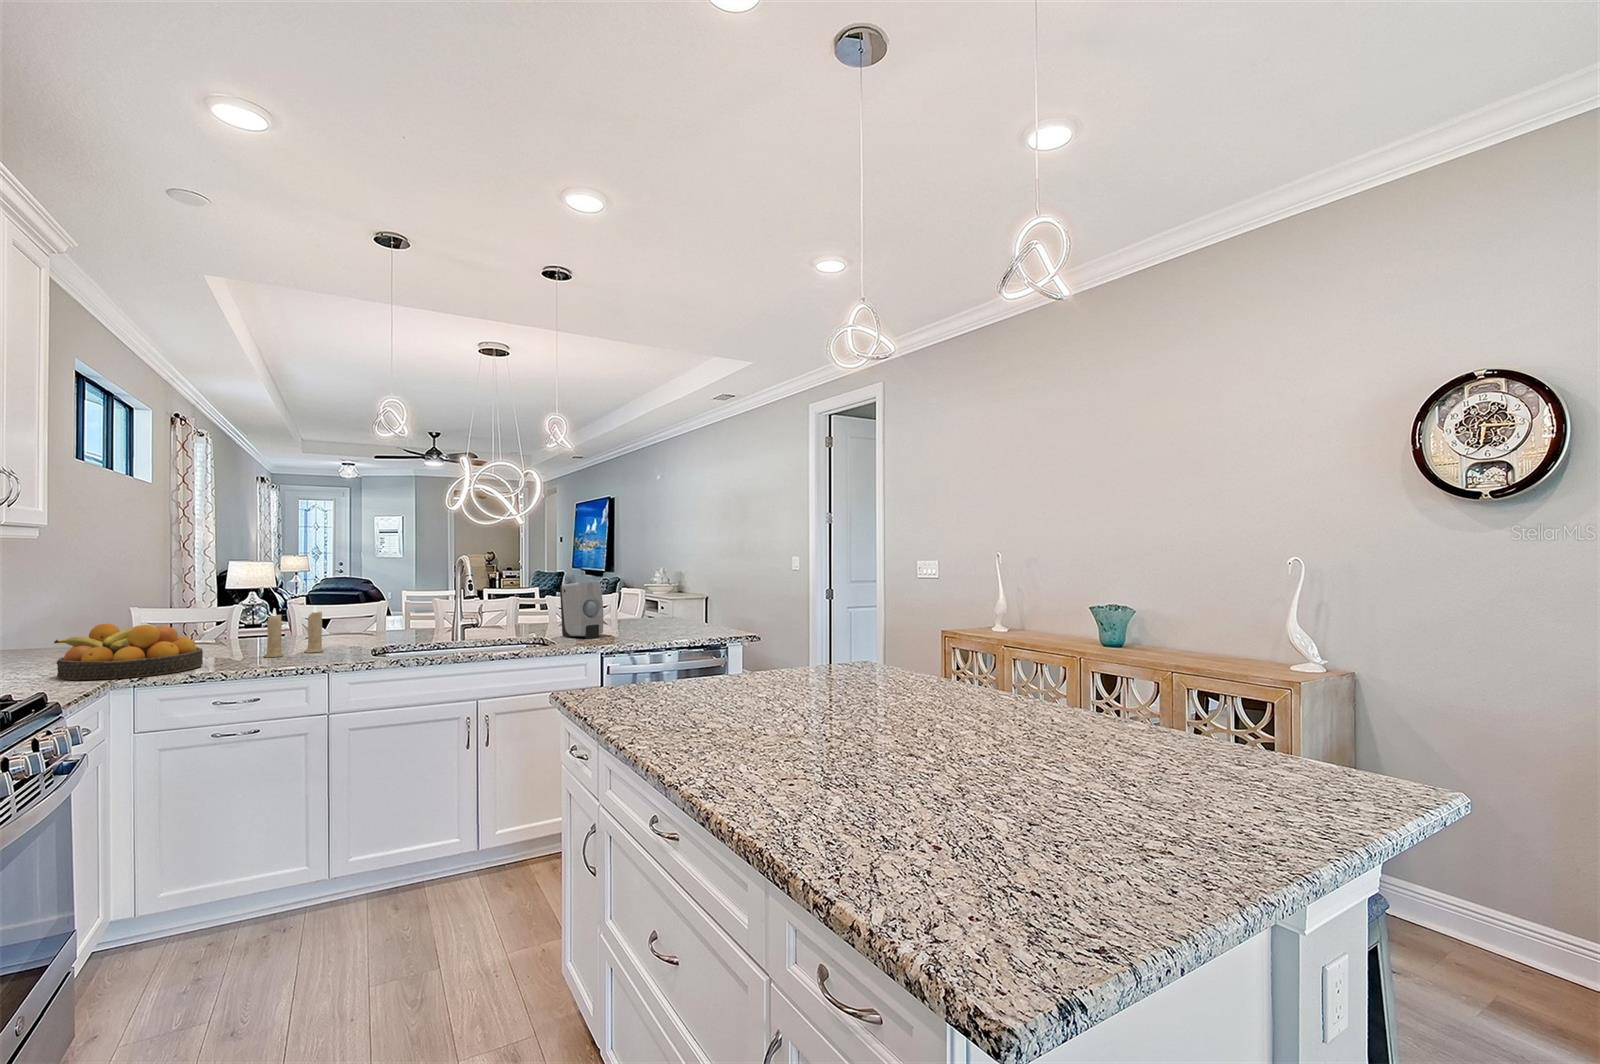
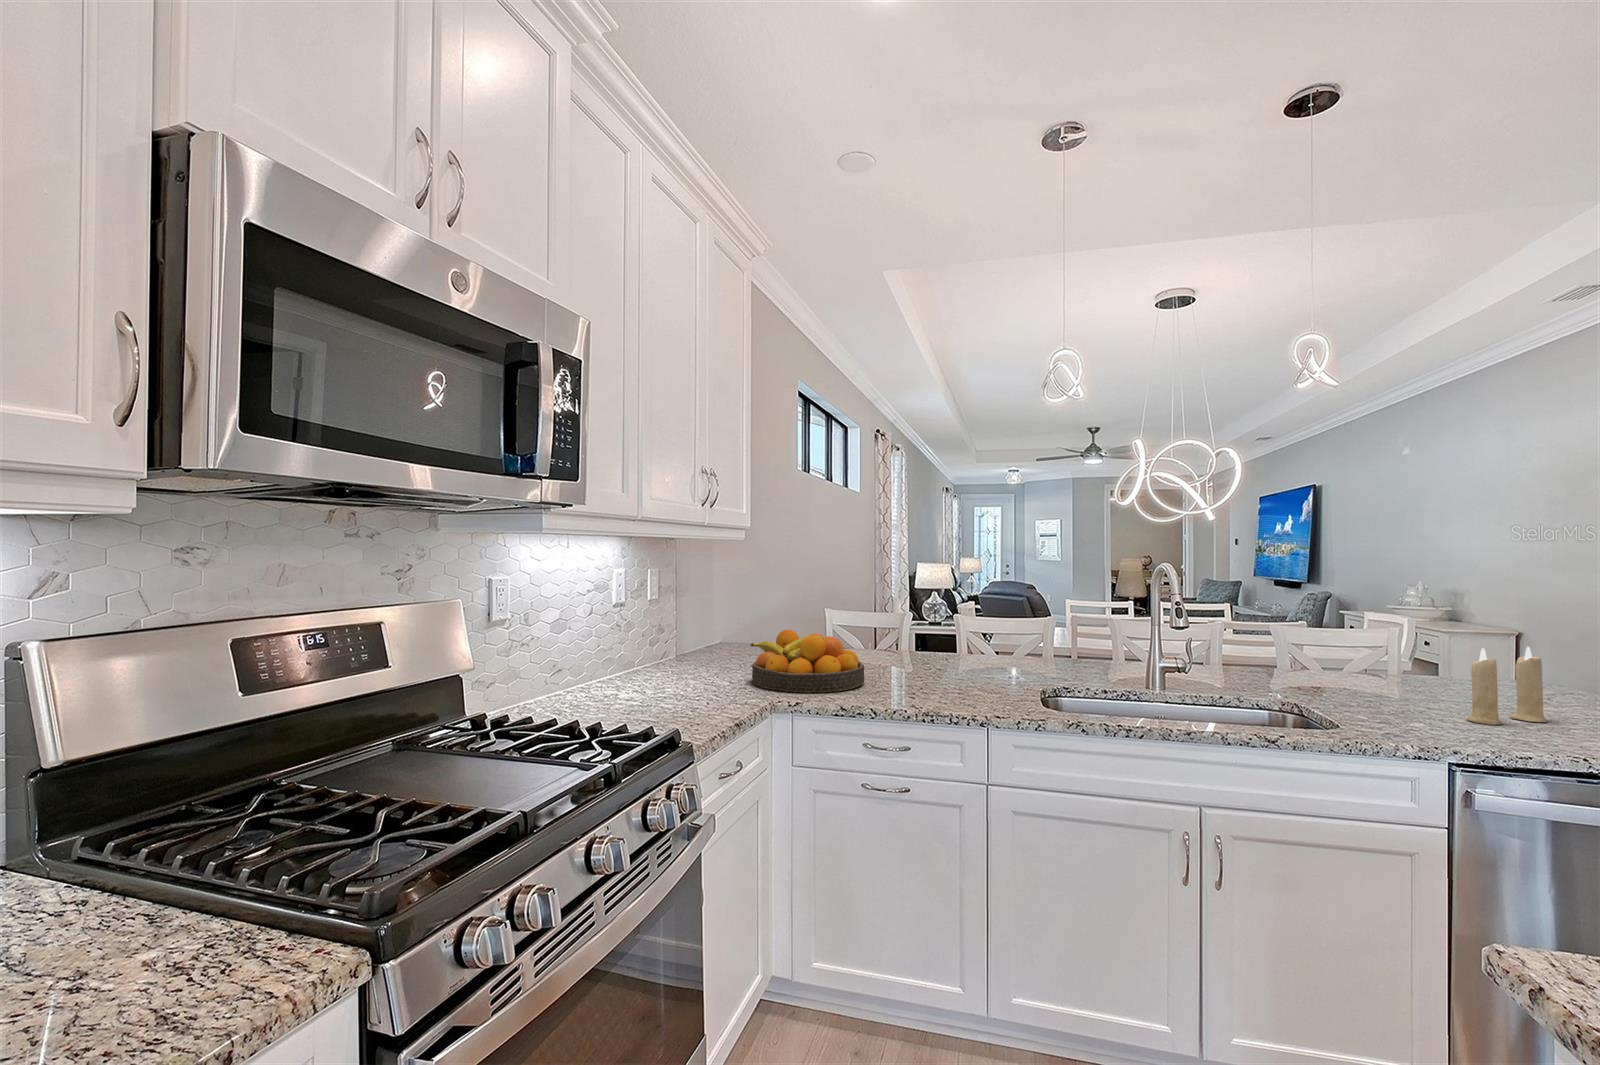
soap dispenser: present [560,582,603,638] -> none [1311,615,1405,713]
candle: present [263,605,324,657] -> present [1466,647,1547,725]

